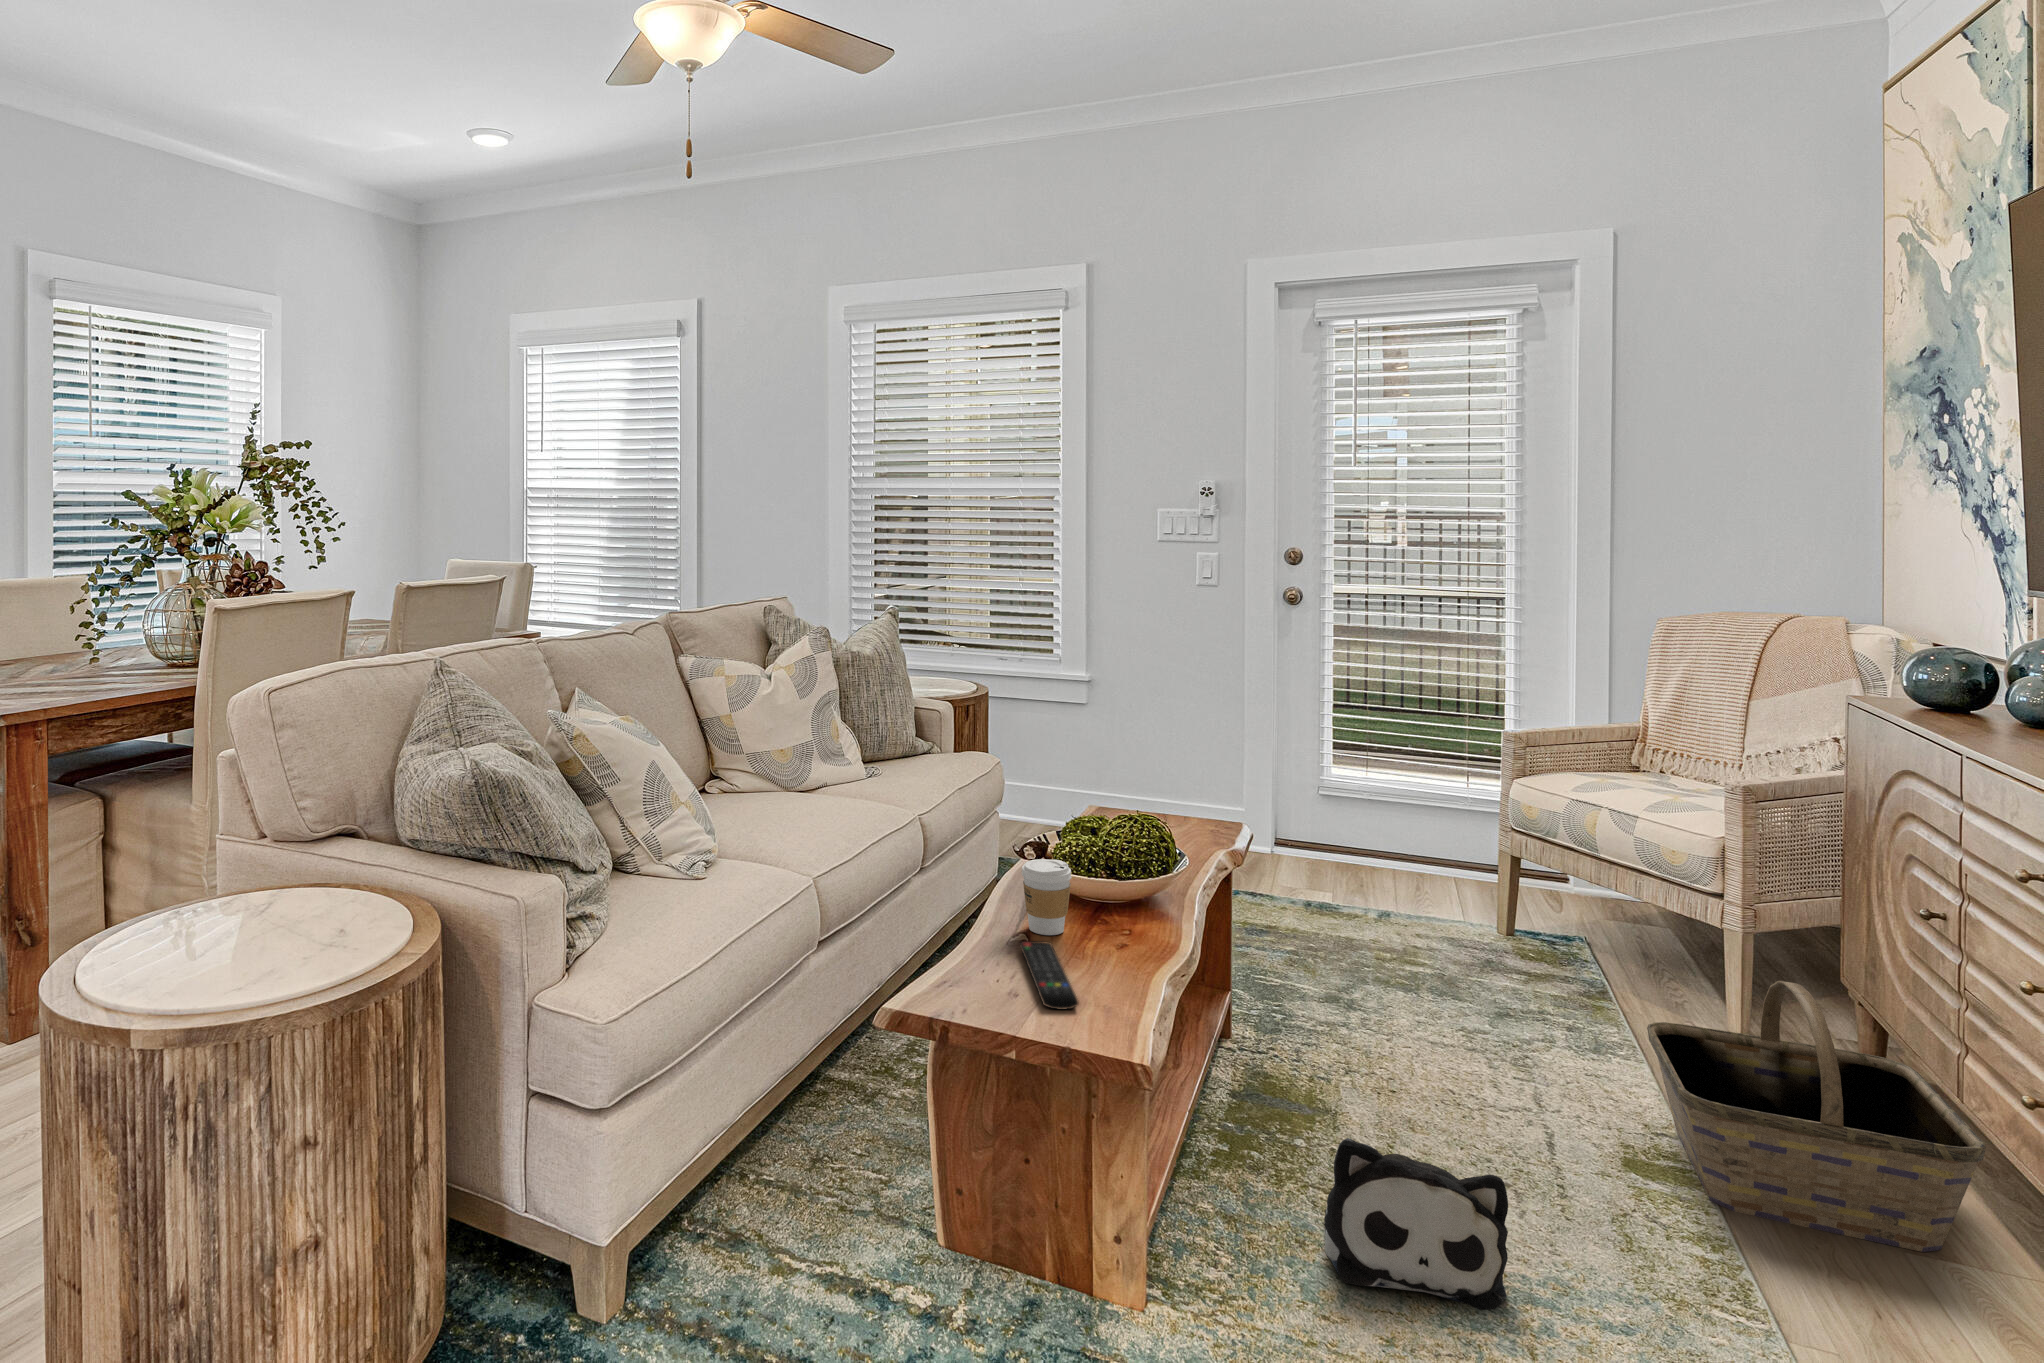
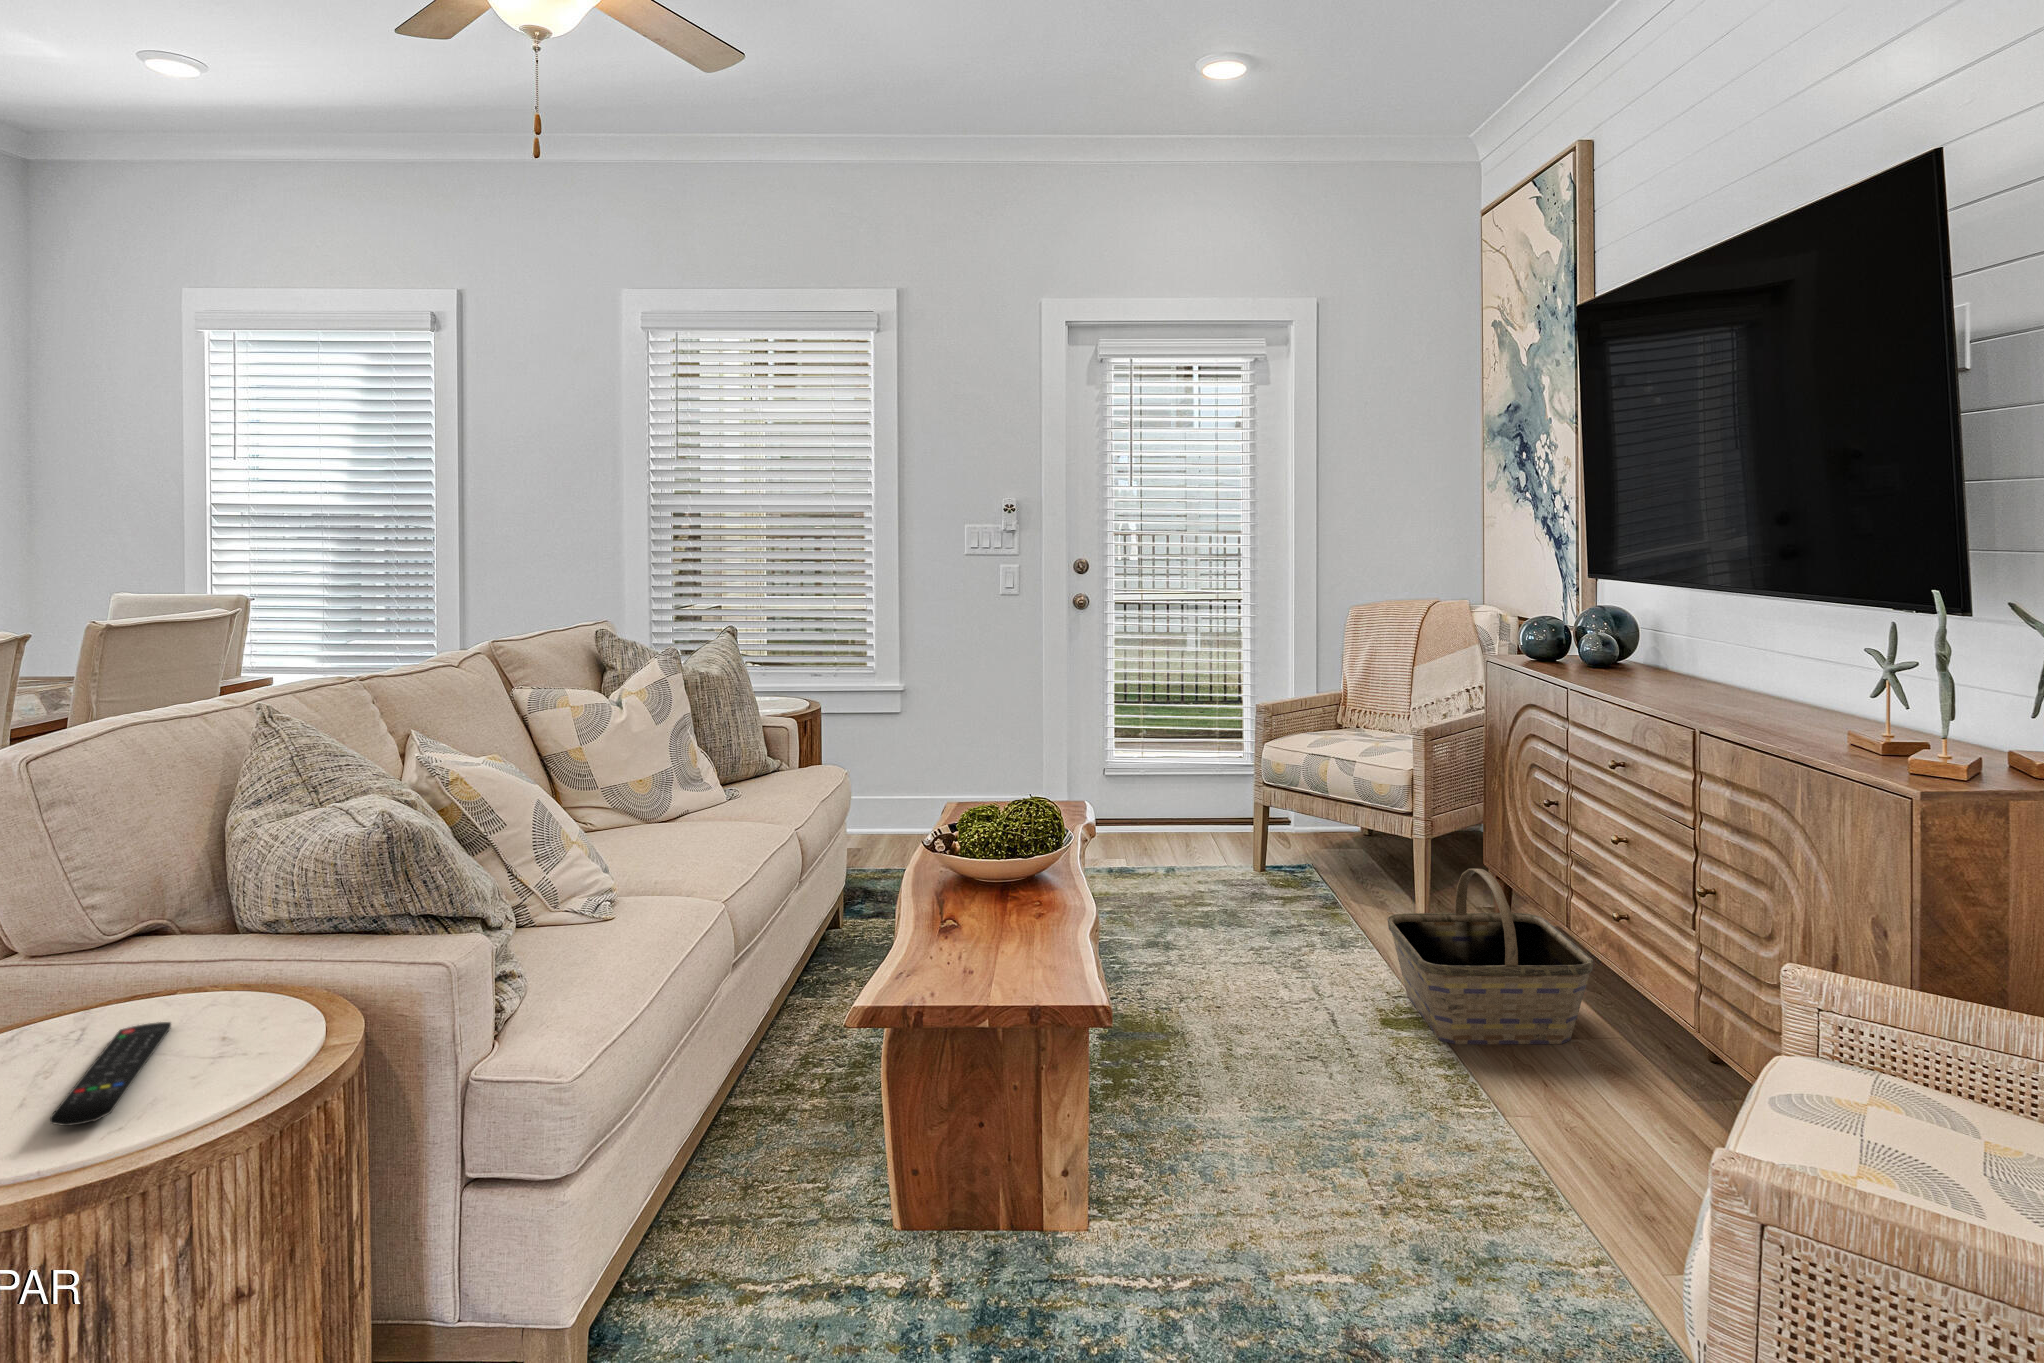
coffee cup: present [1021,859,1071,935] -> none [943,849,989,919]
remote control: present [1020,941,1079,1009] -> present [50,1022,171,1126]
plush toy: present [1324,1138,1508,1310] -> none [1200,1045,1339,1165]

